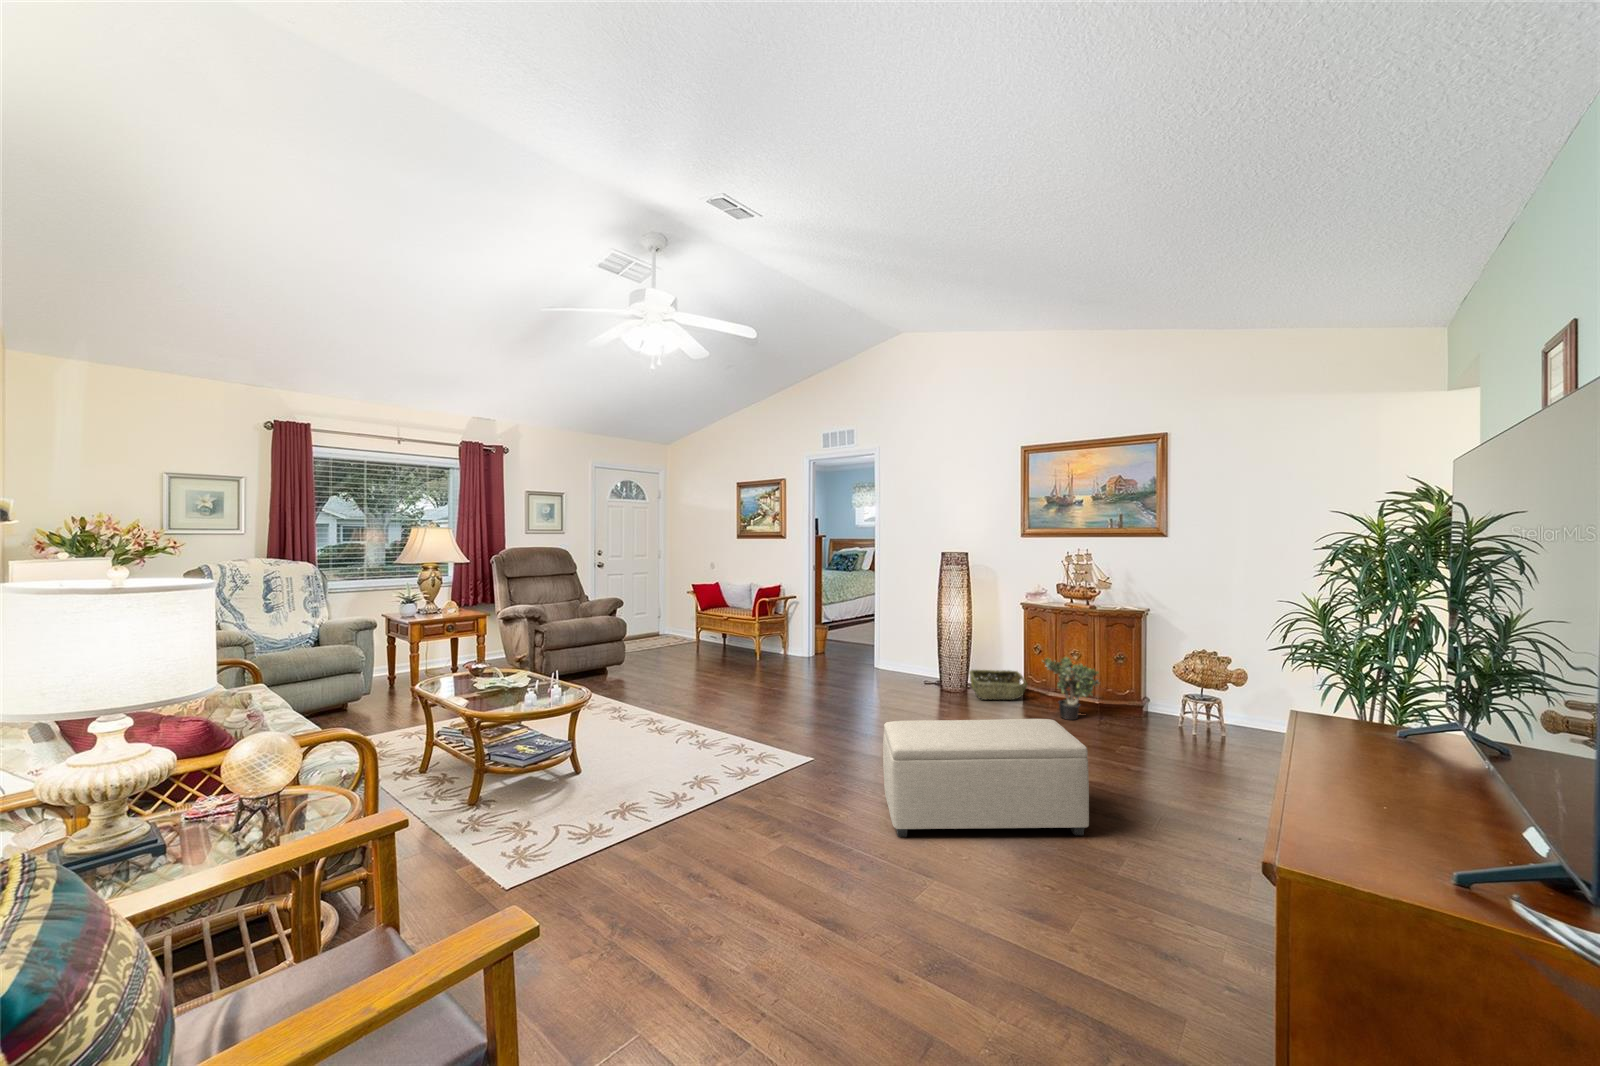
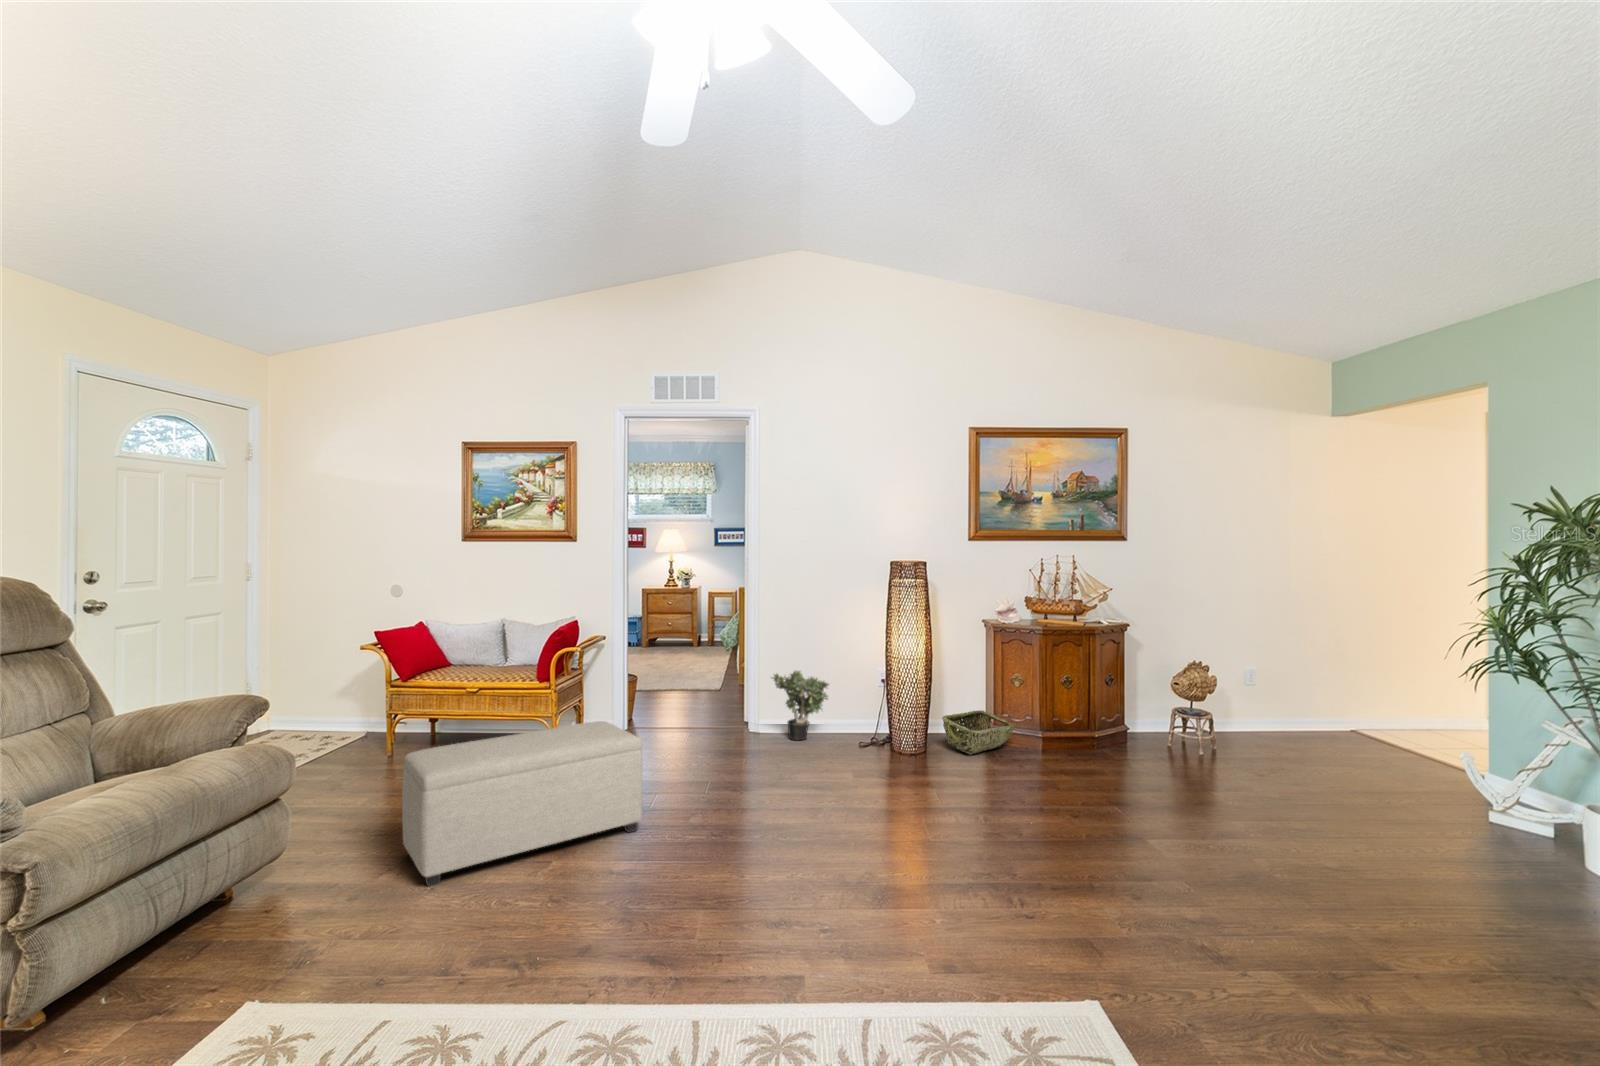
potted plant: present [1043,657,1100,720] -> present [772,671,829,740]
ottoman: present [883,719,1089,837] -> present [402,721,642,887]

